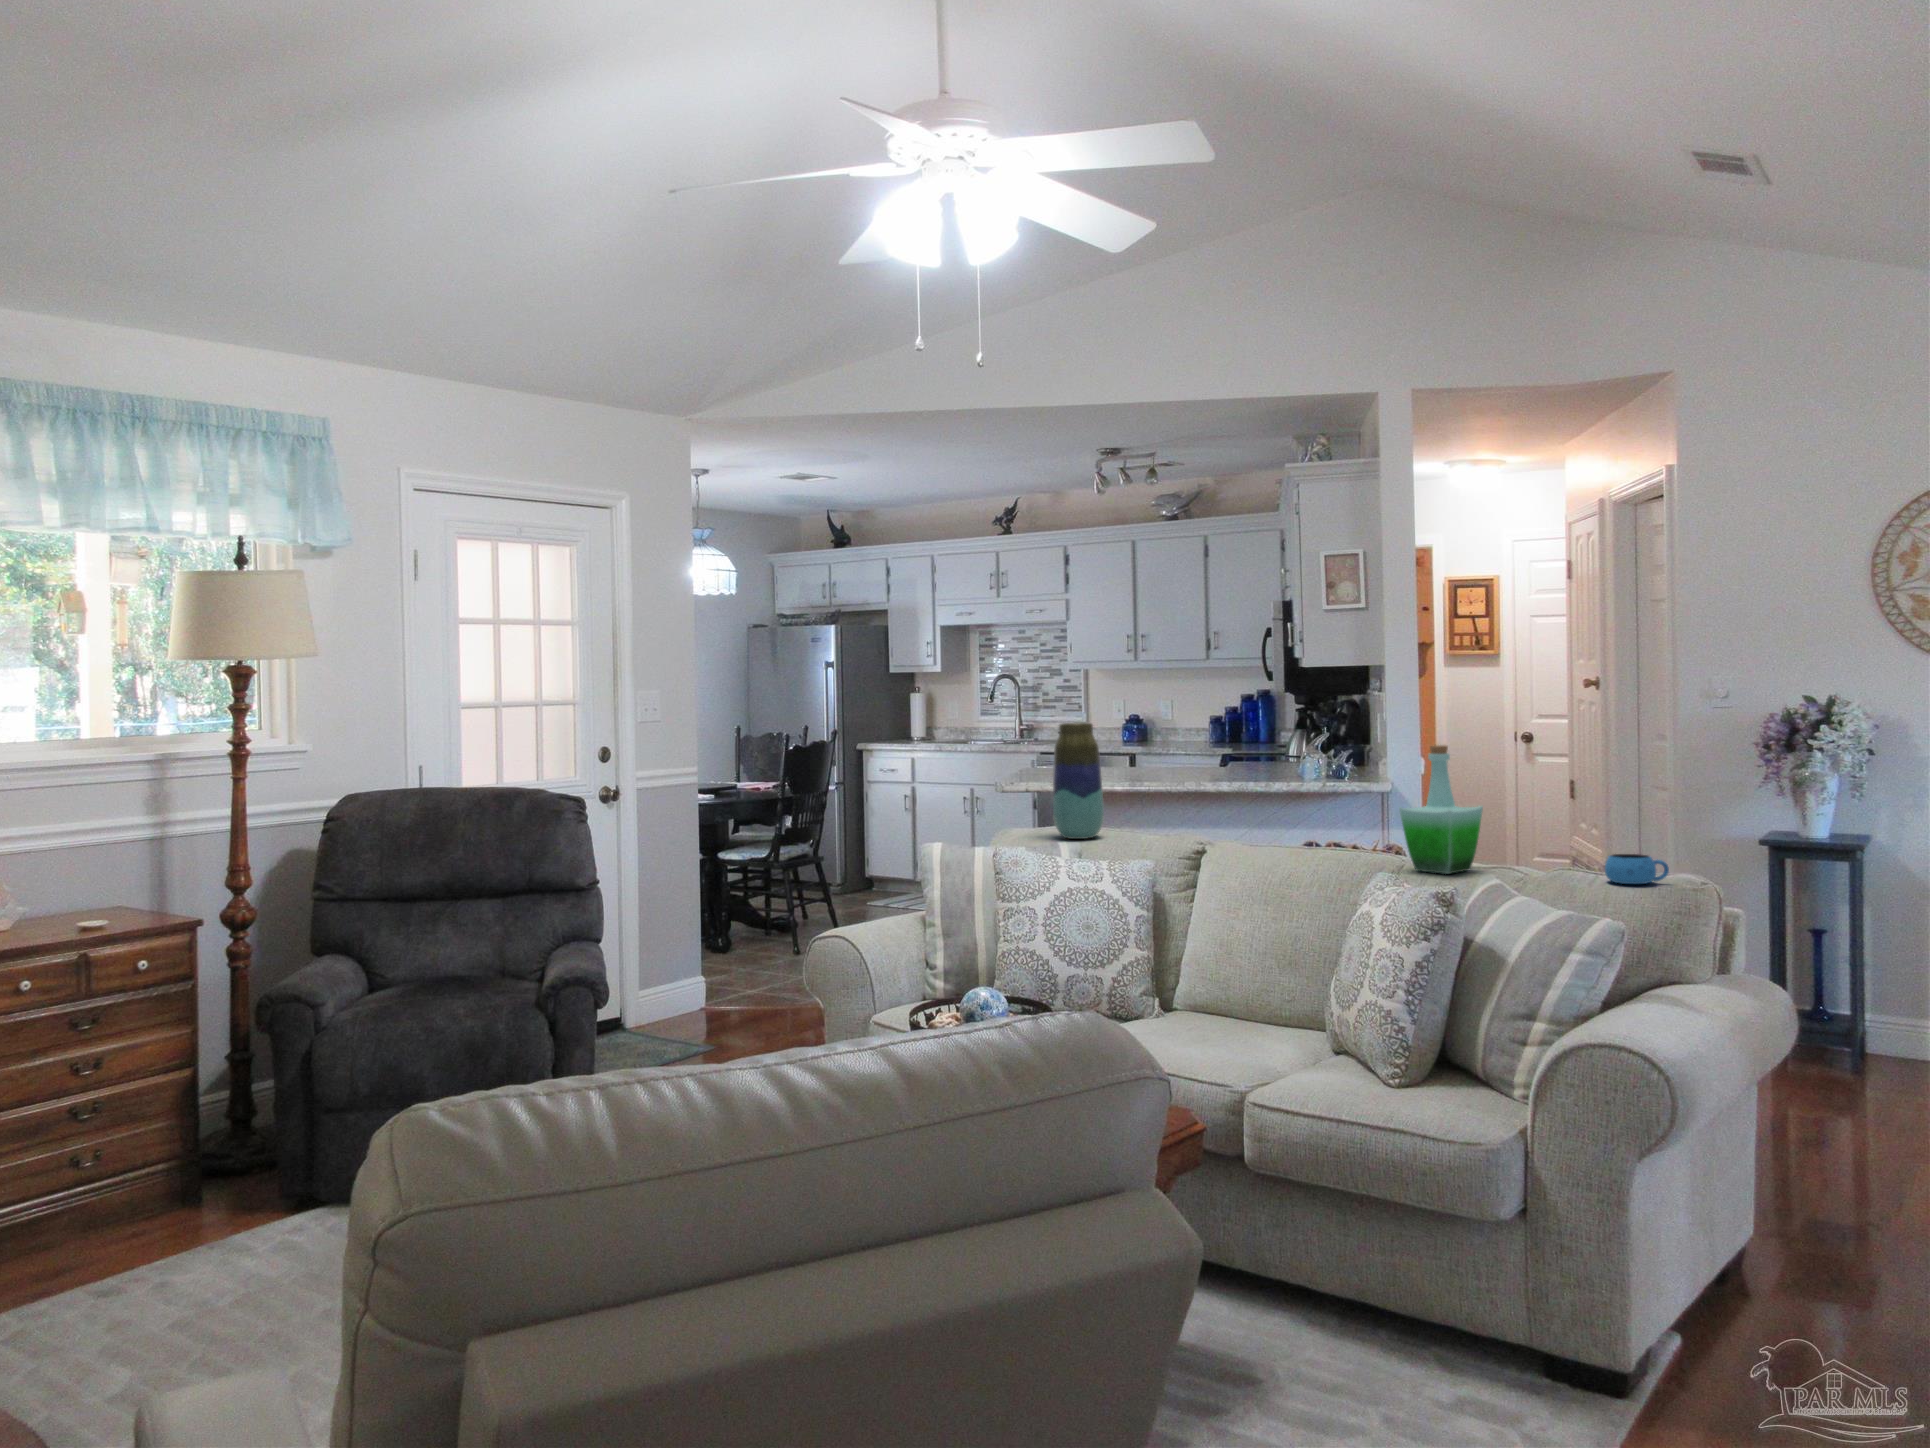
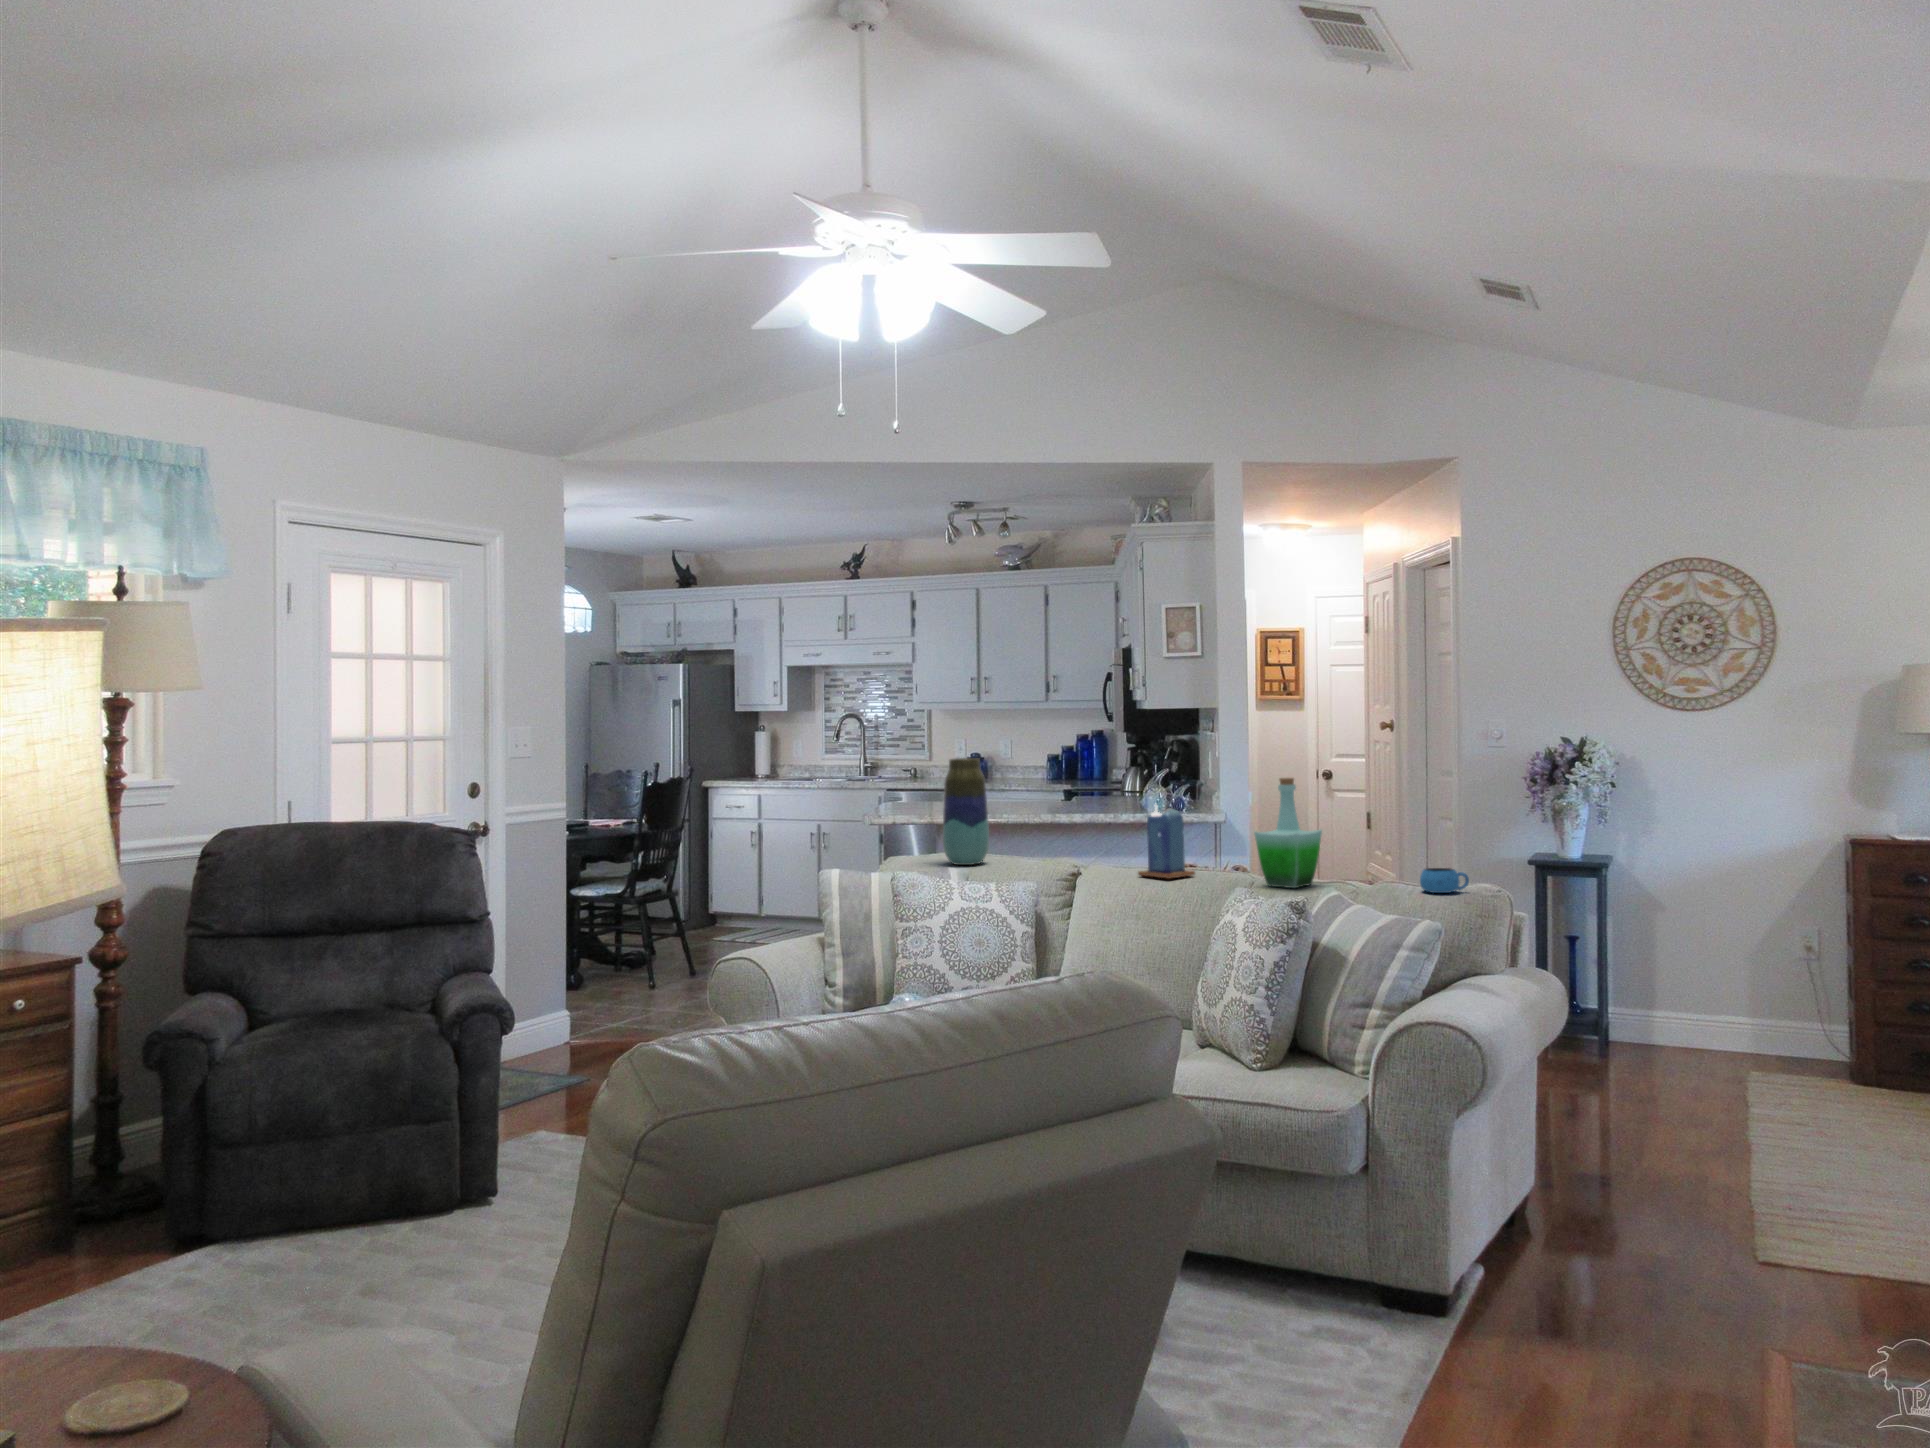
candle: none [1266,774,1333,860] -> present [1138,805,1195,879]

